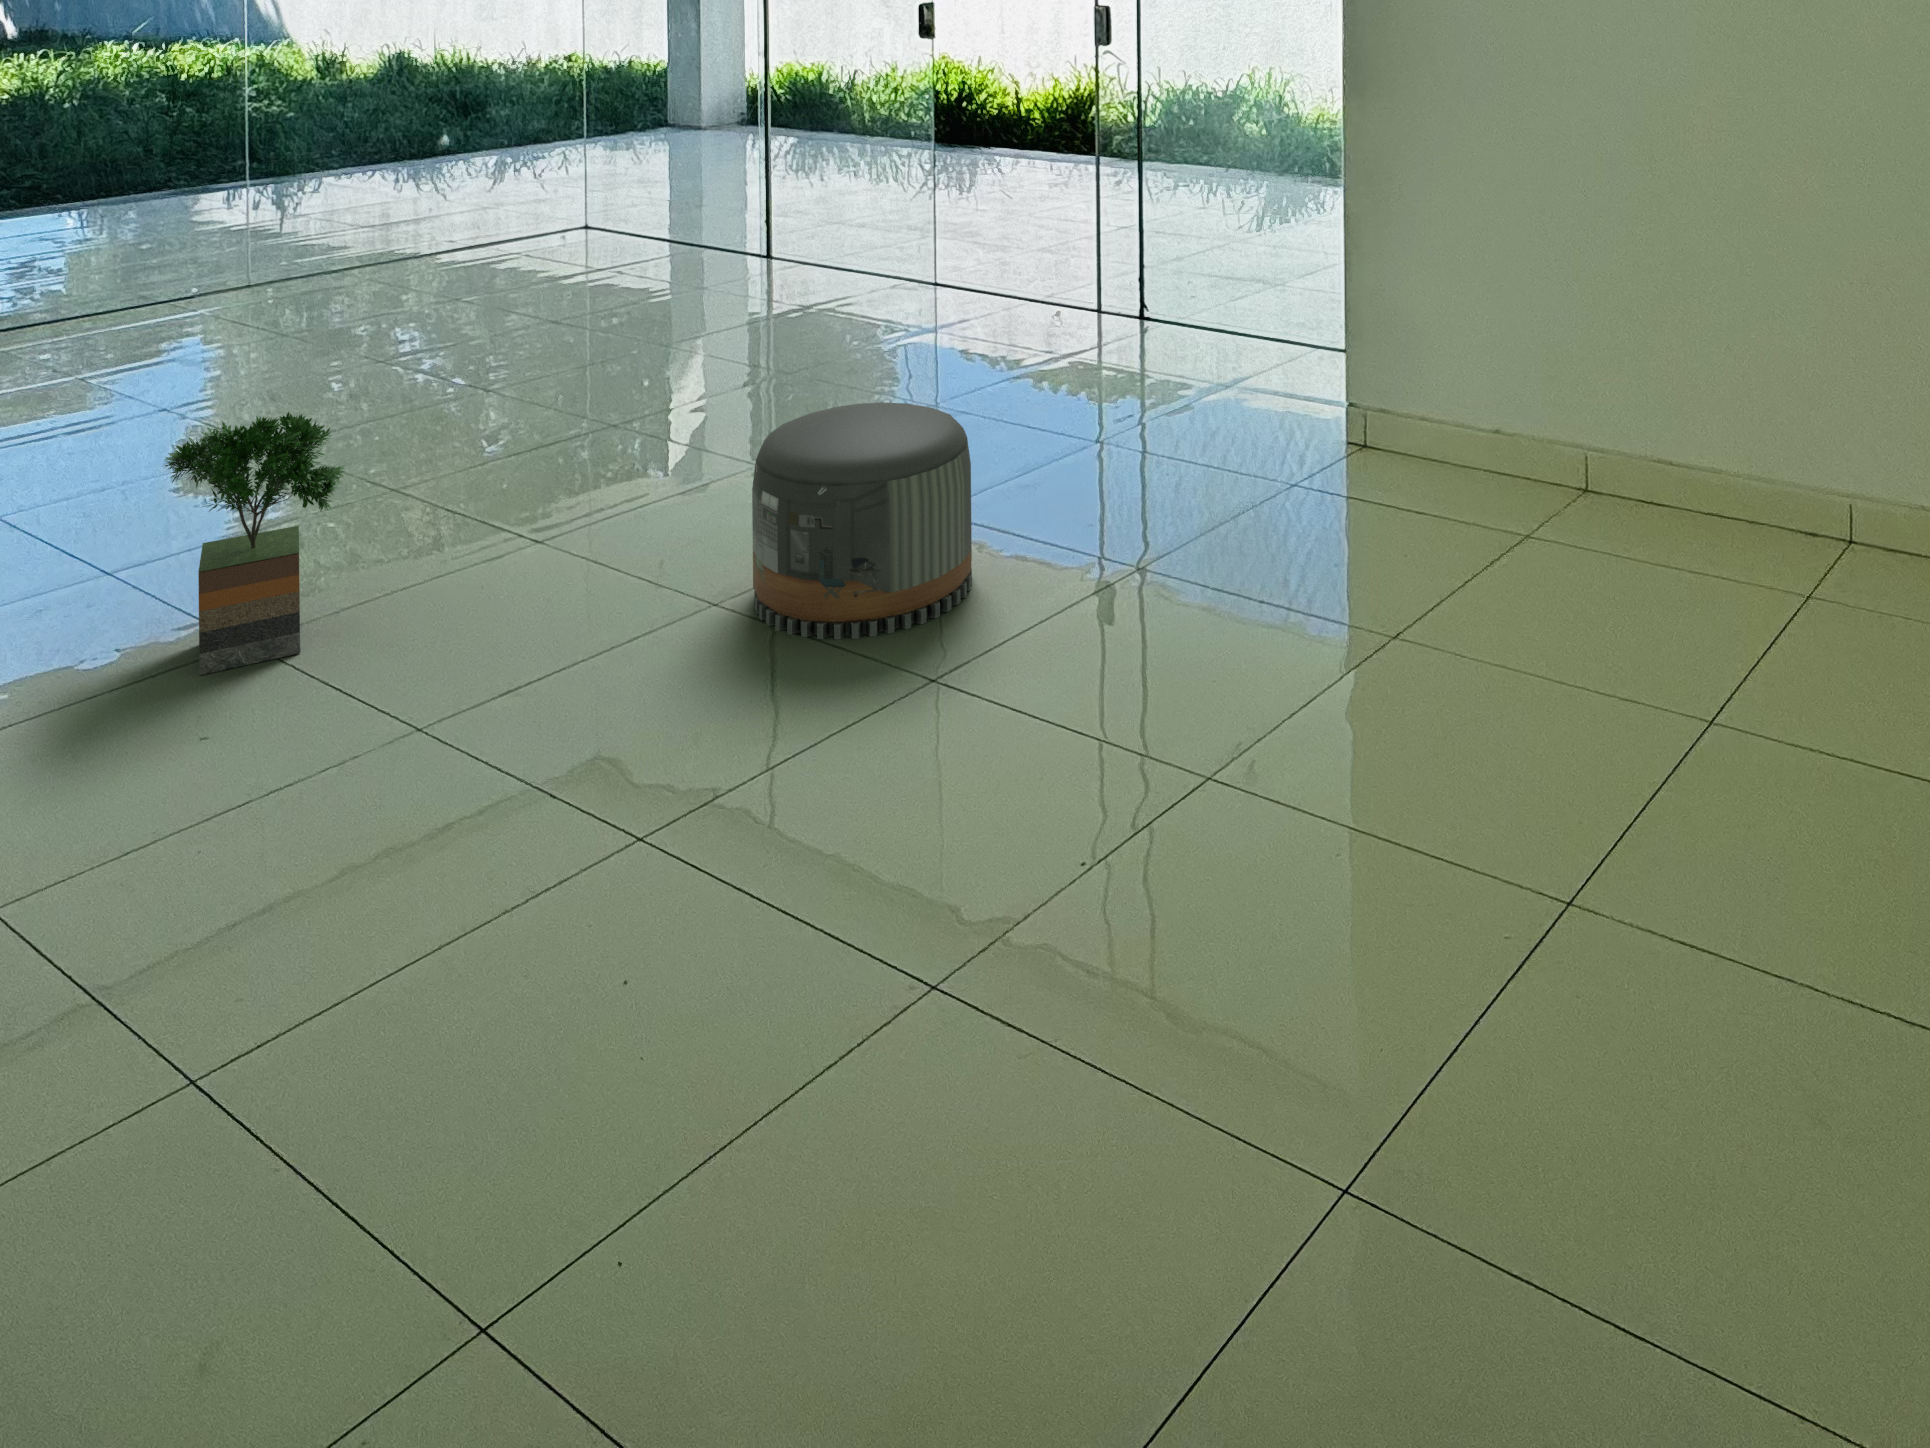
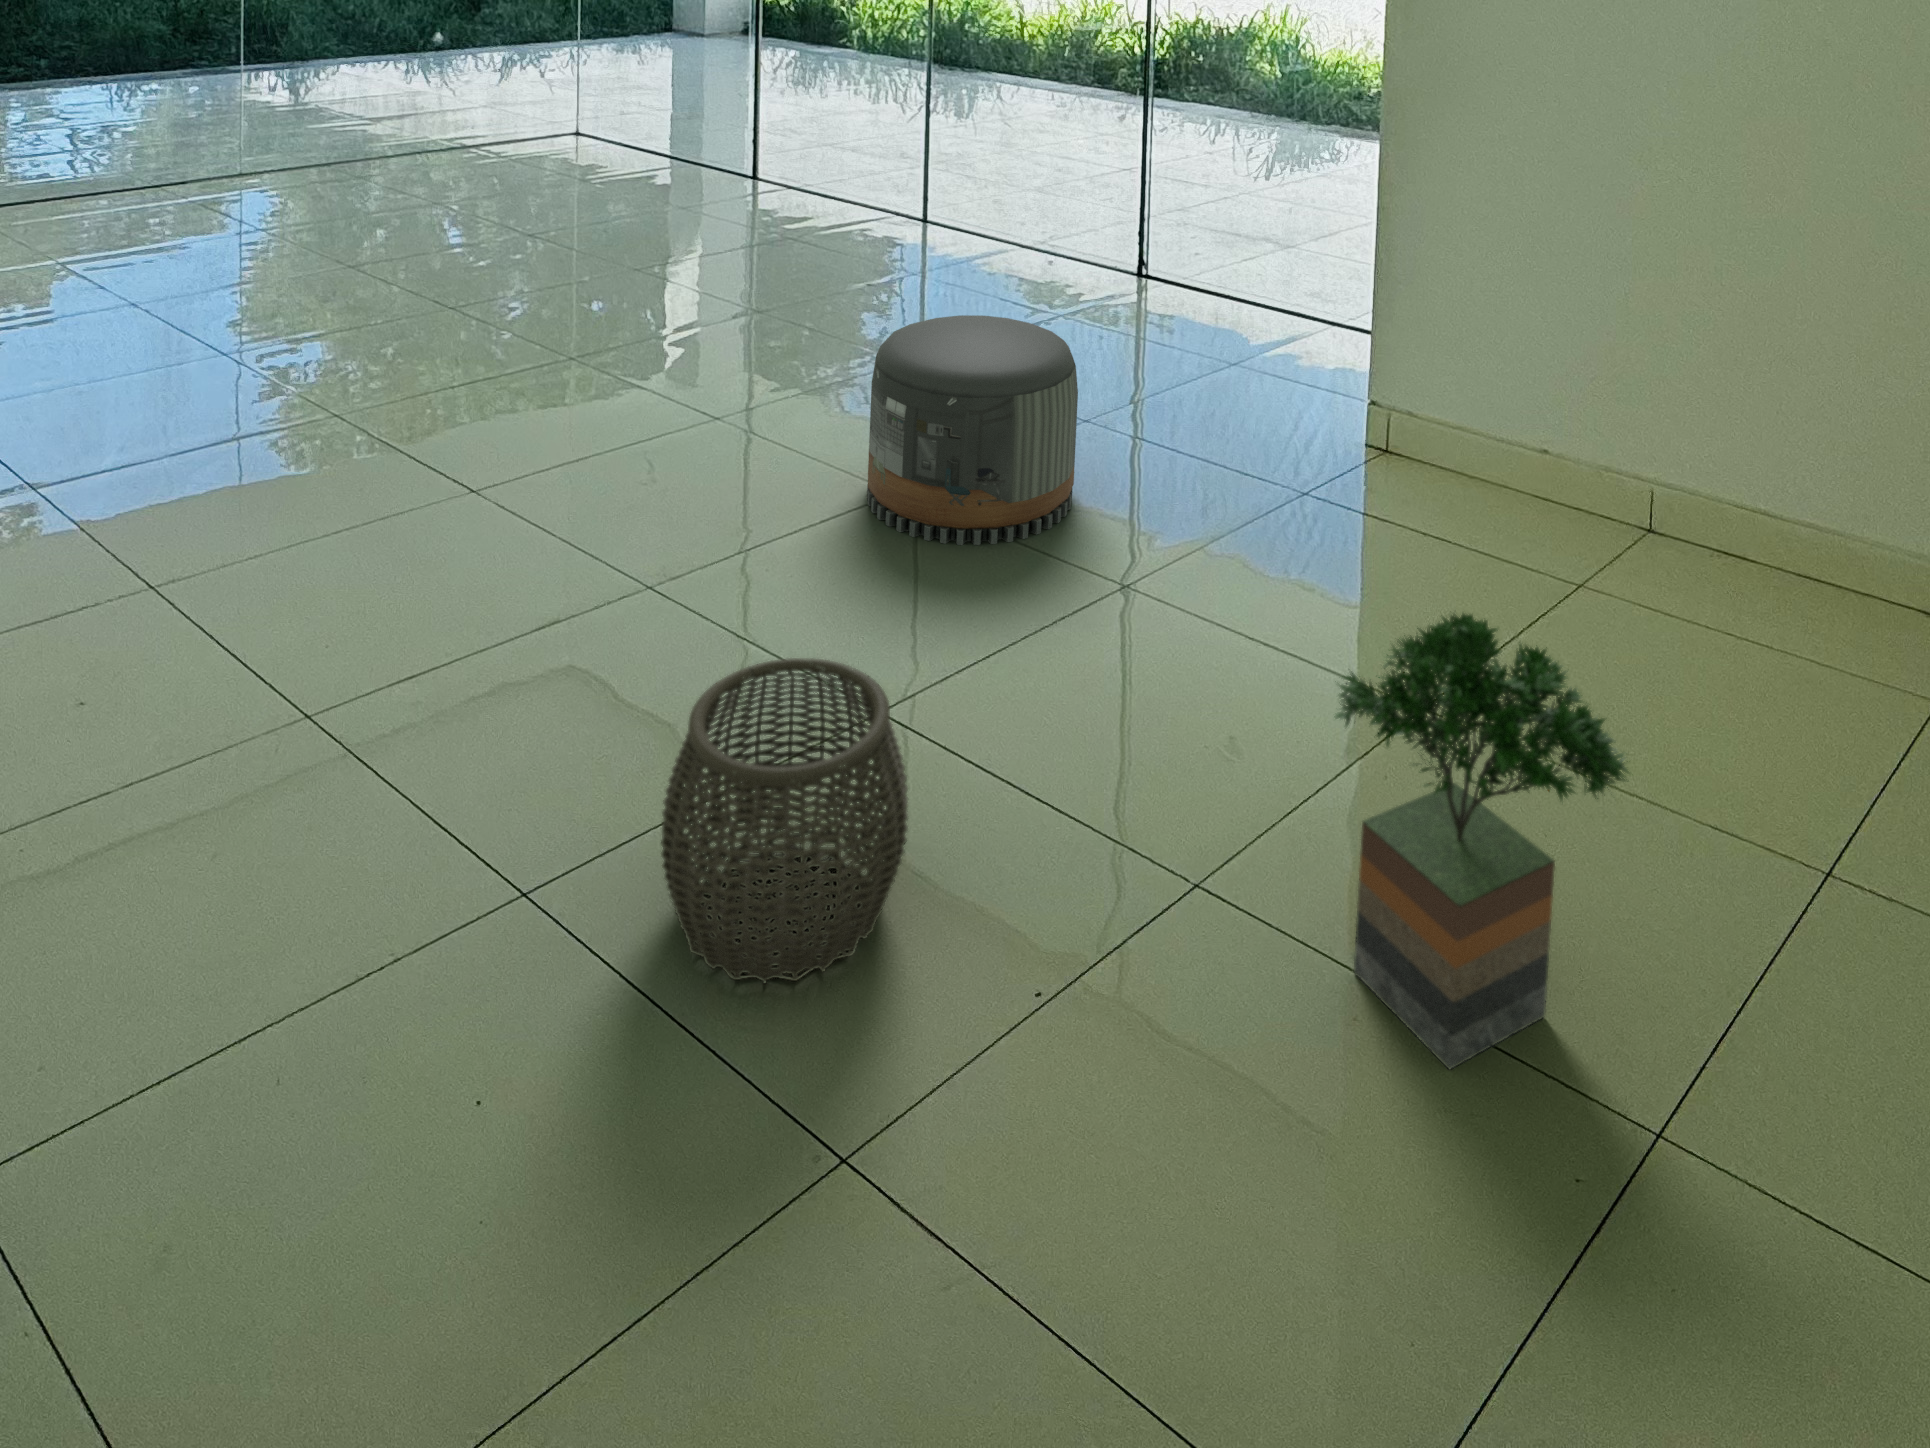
potted tree: present [165,412,345,675] -> present [1334,613,1628,1069]
woven basket: none [392,746,658,1069] -> present [661,658,908,983]

